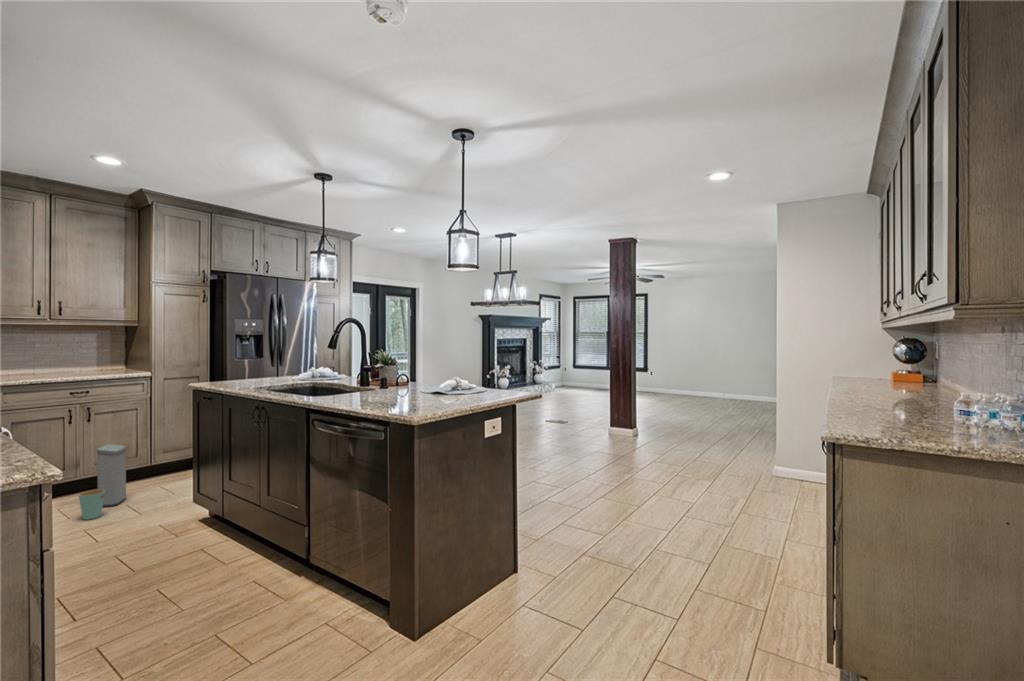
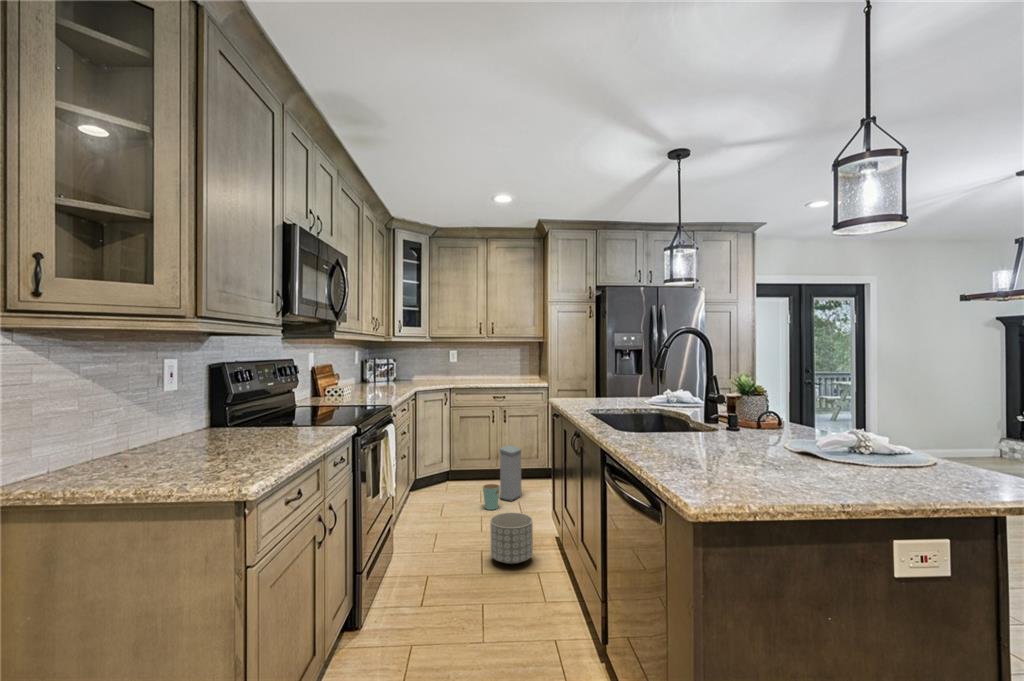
planter: none [133,500,186,551] -> present [490,512,533,564]

